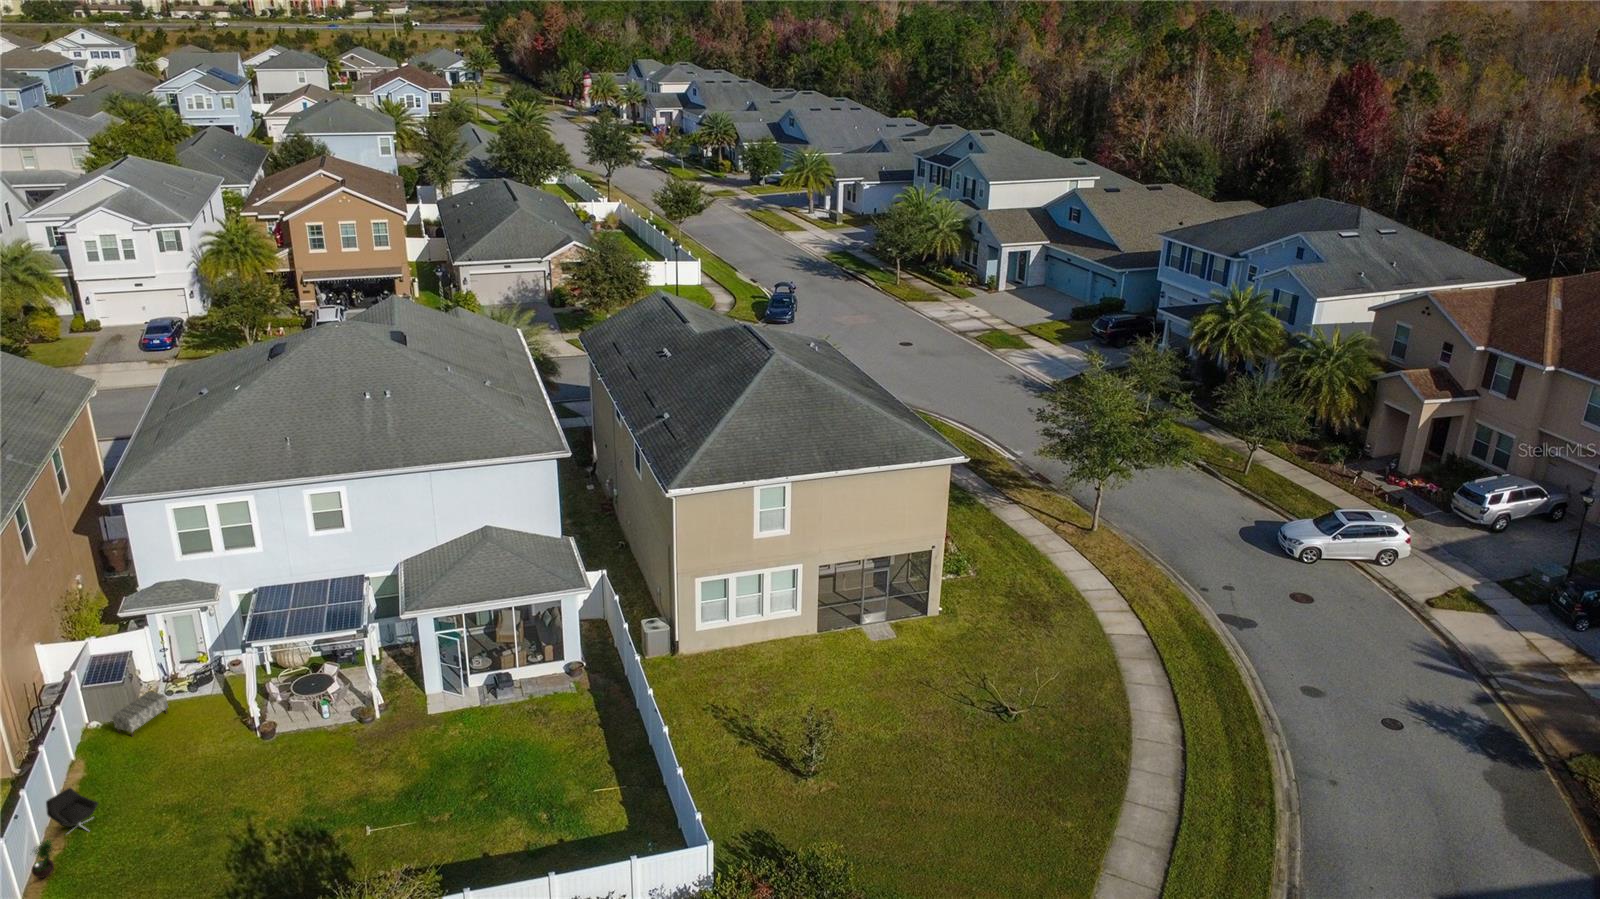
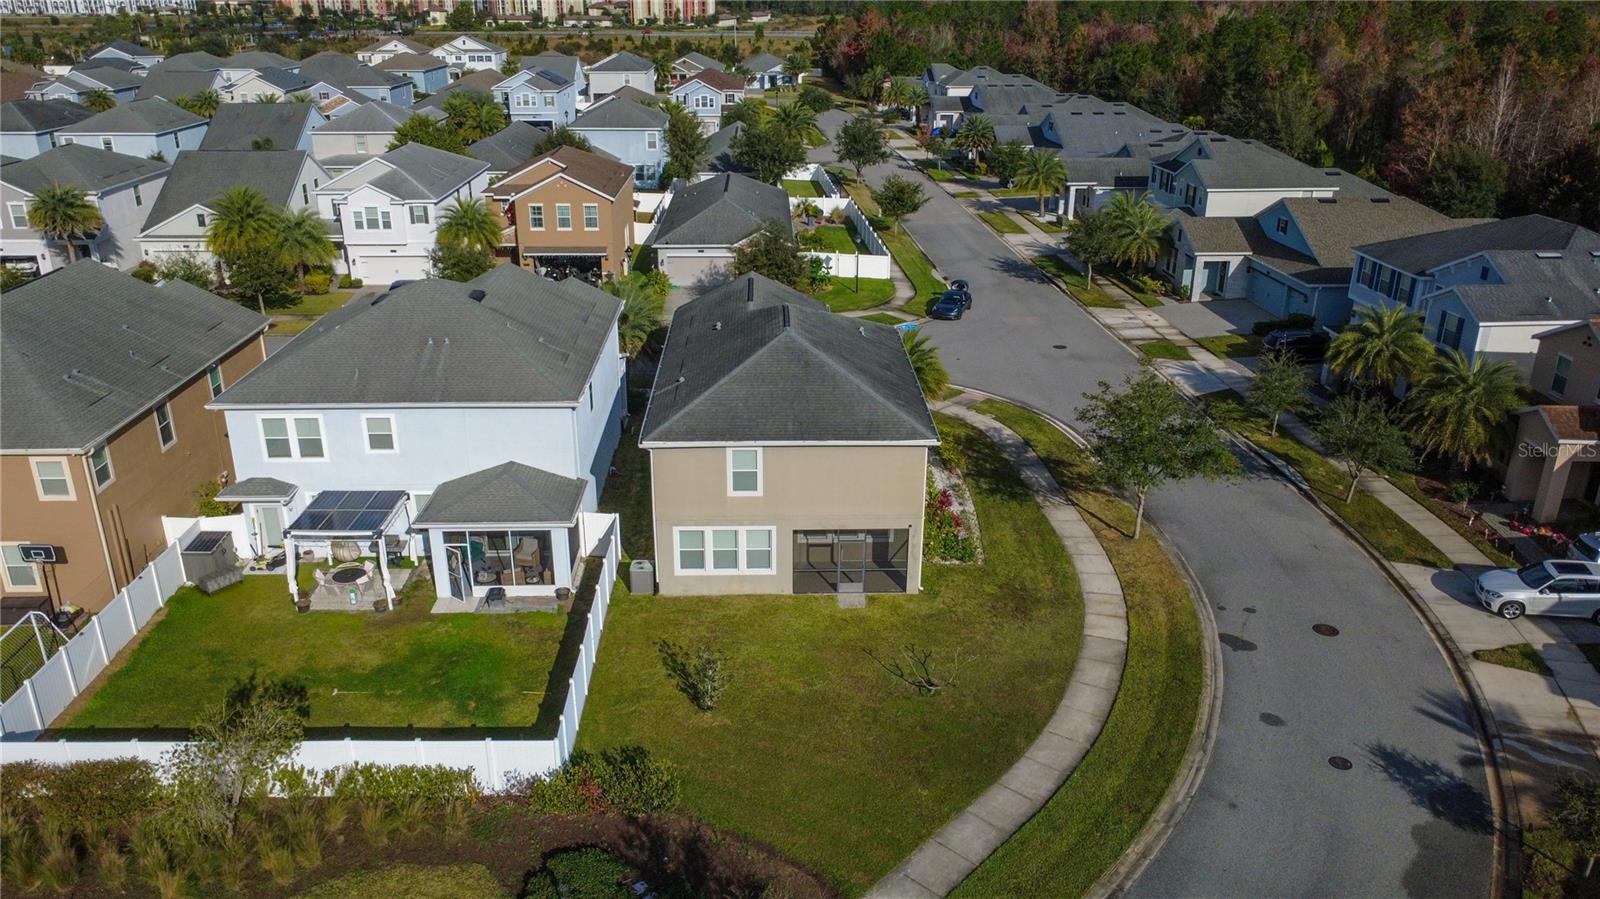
lounge chair: present [46,788,98,831] -> none [120,622,157,658]
potted tree: present [32,840,54,878] -> none [91,652,111,684]

